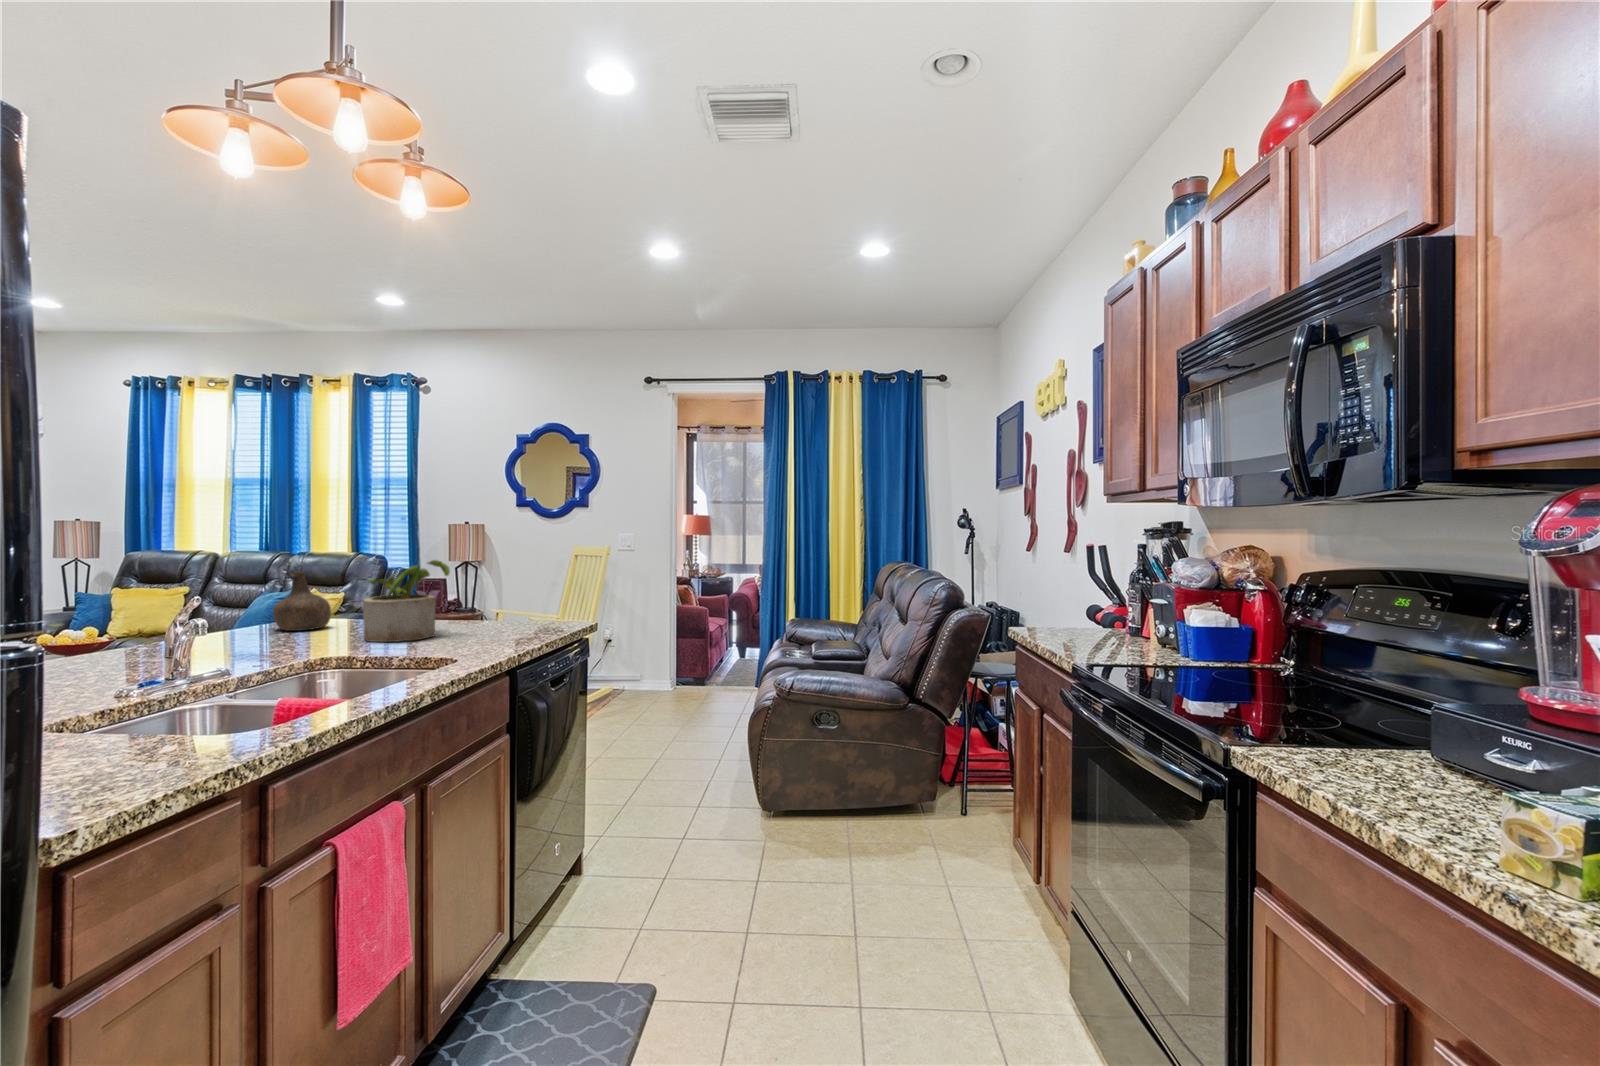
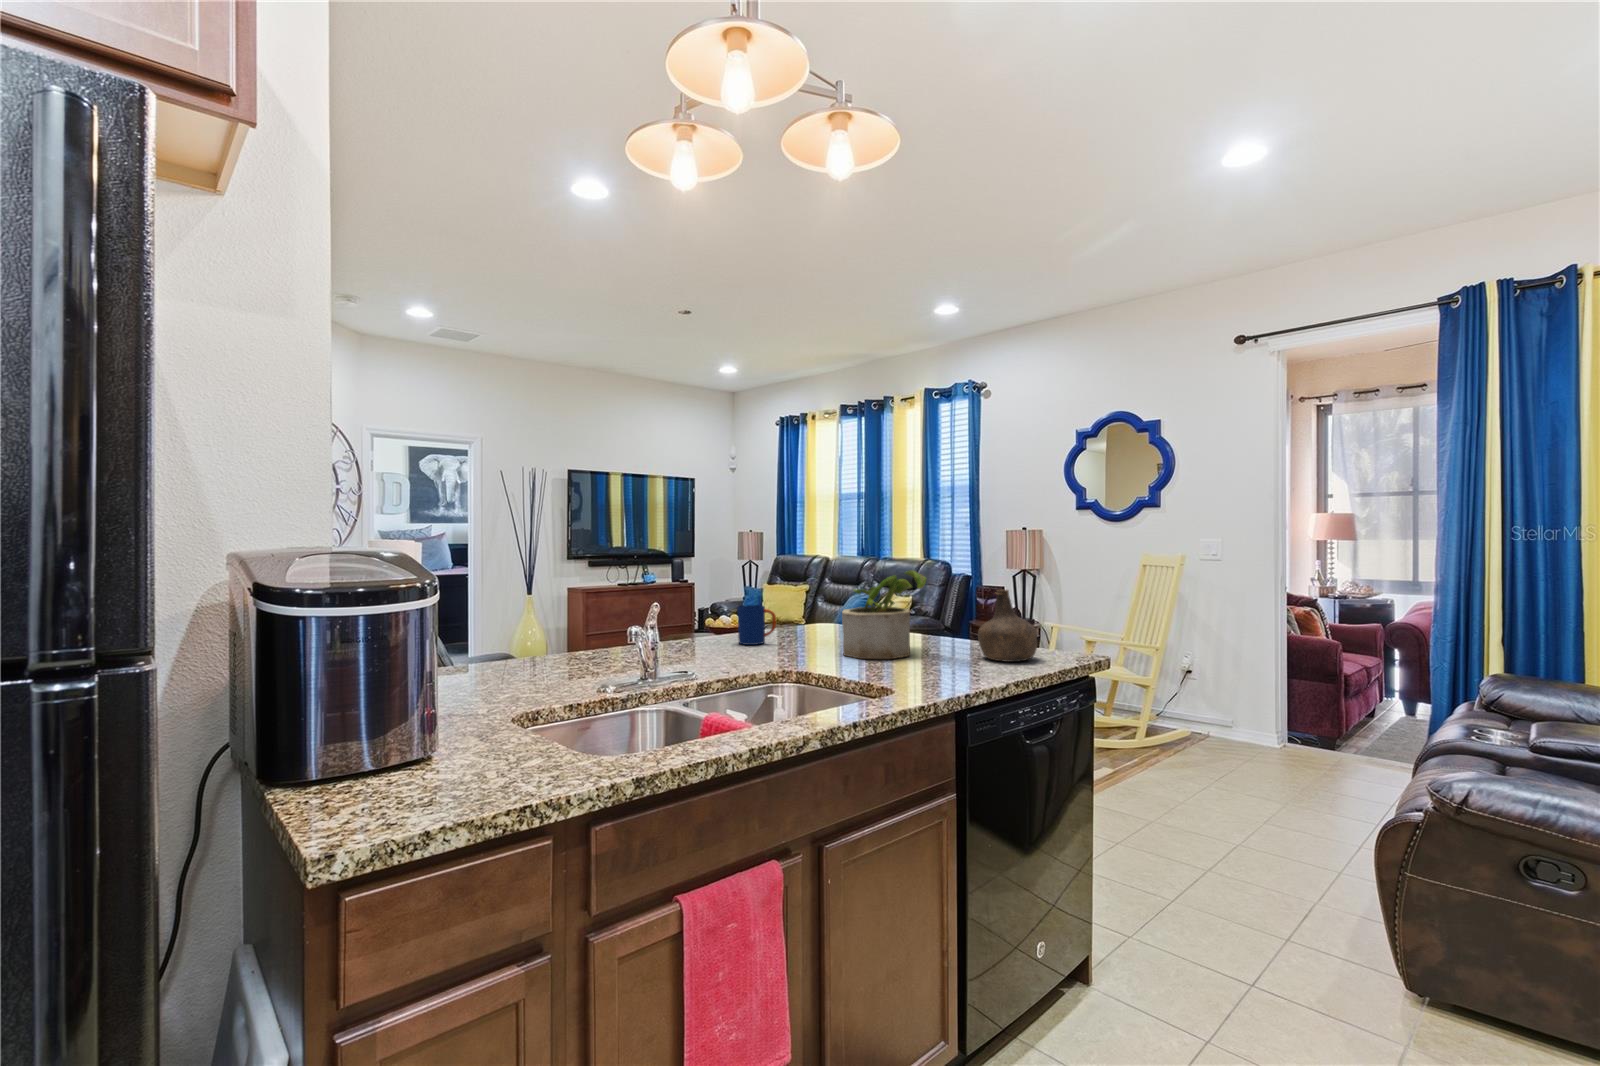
bottle: present [273,572,331,631] -> present [978,589,1037,662]
mug: none [221,601,273,643] -> present [738,605,776,645]

